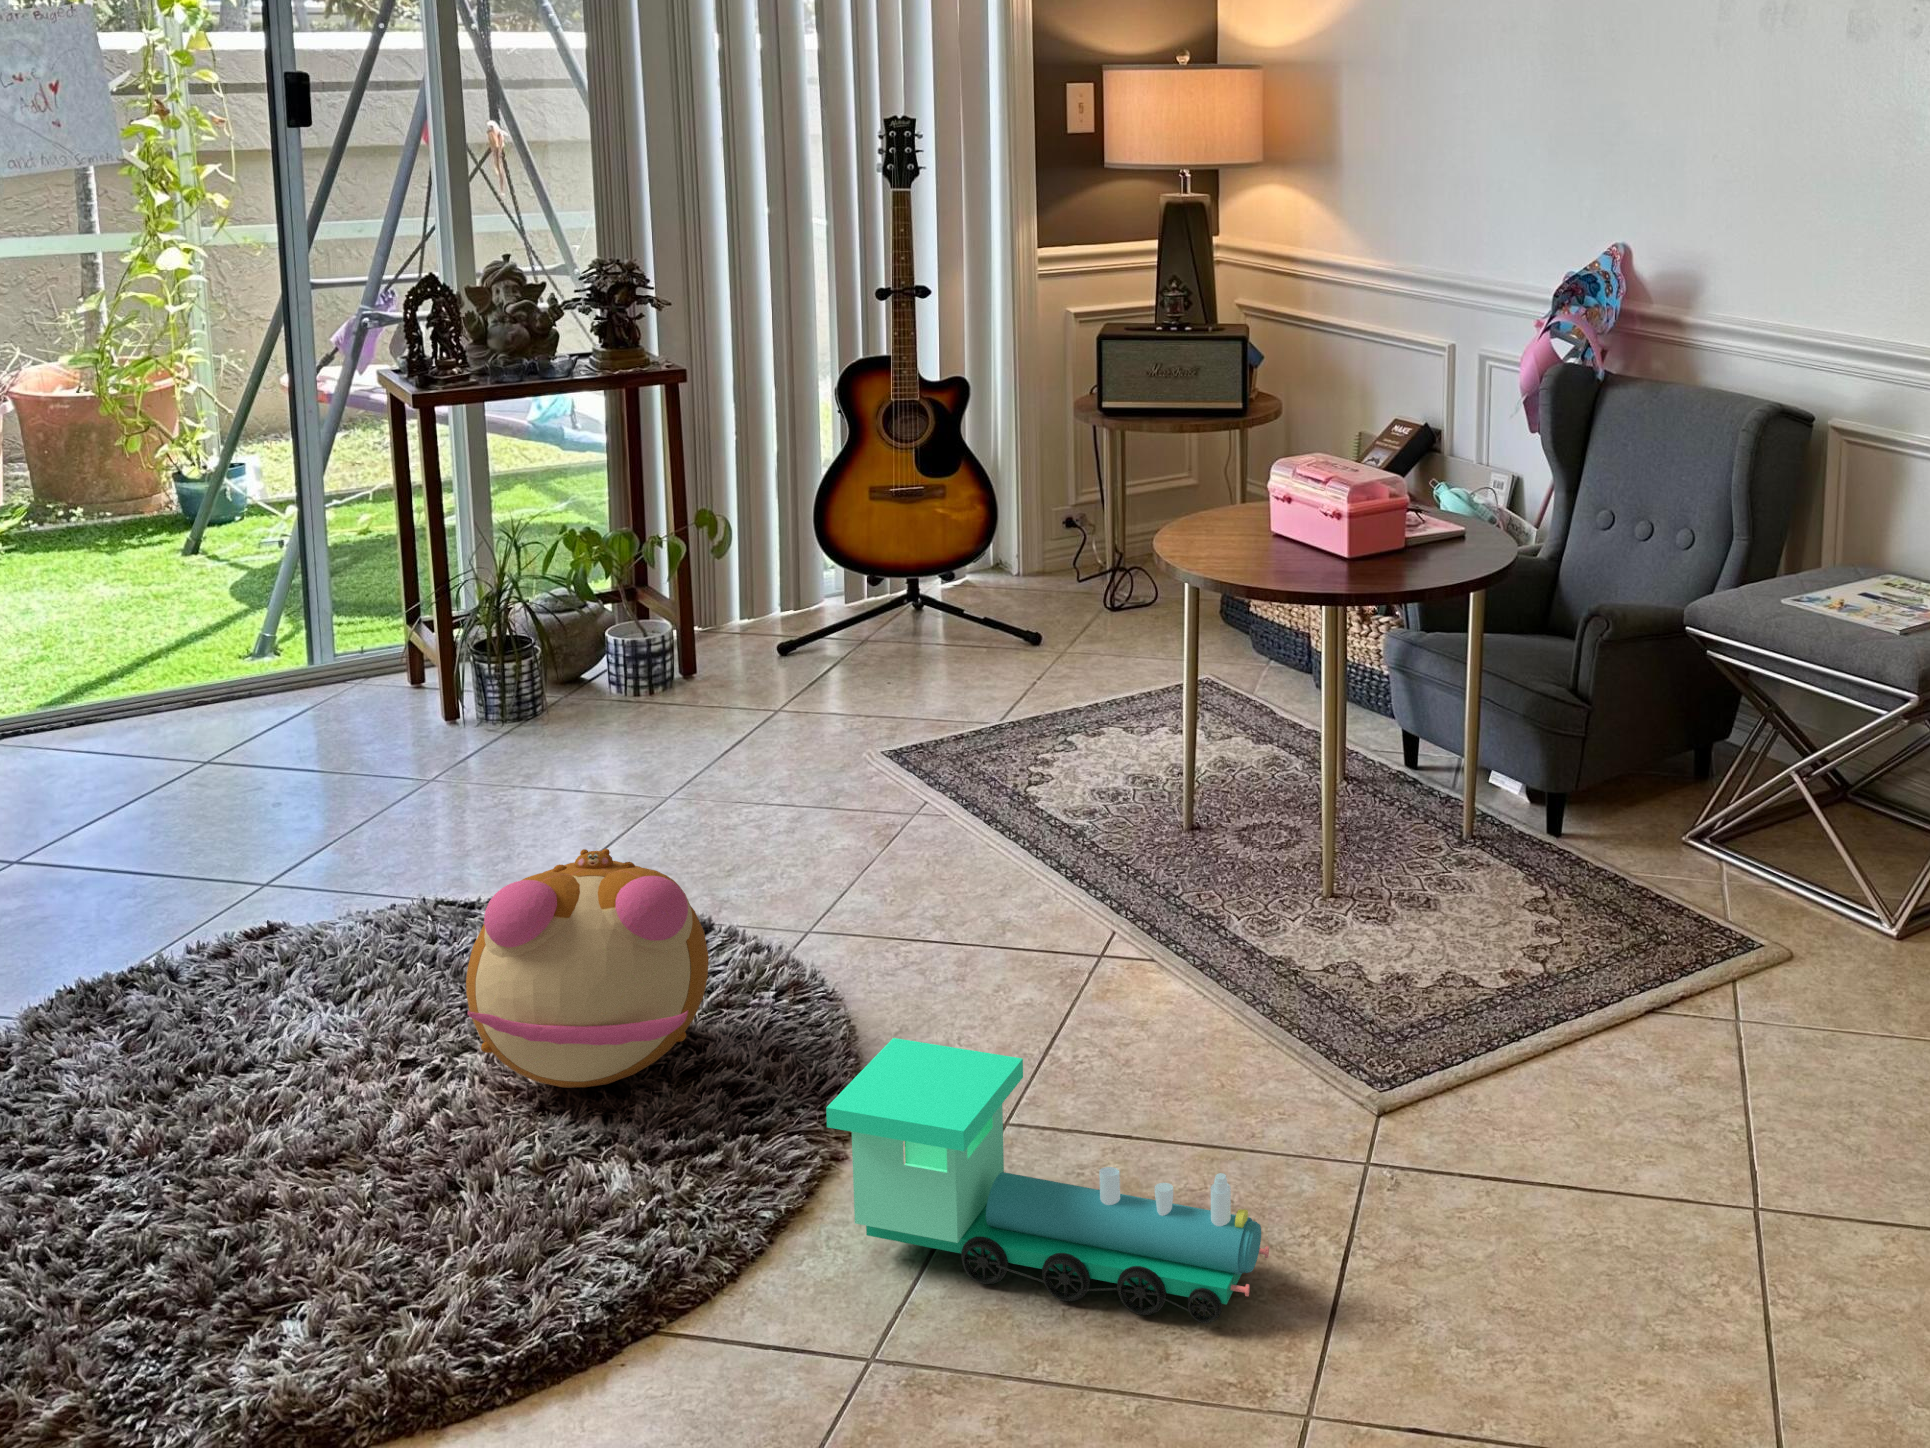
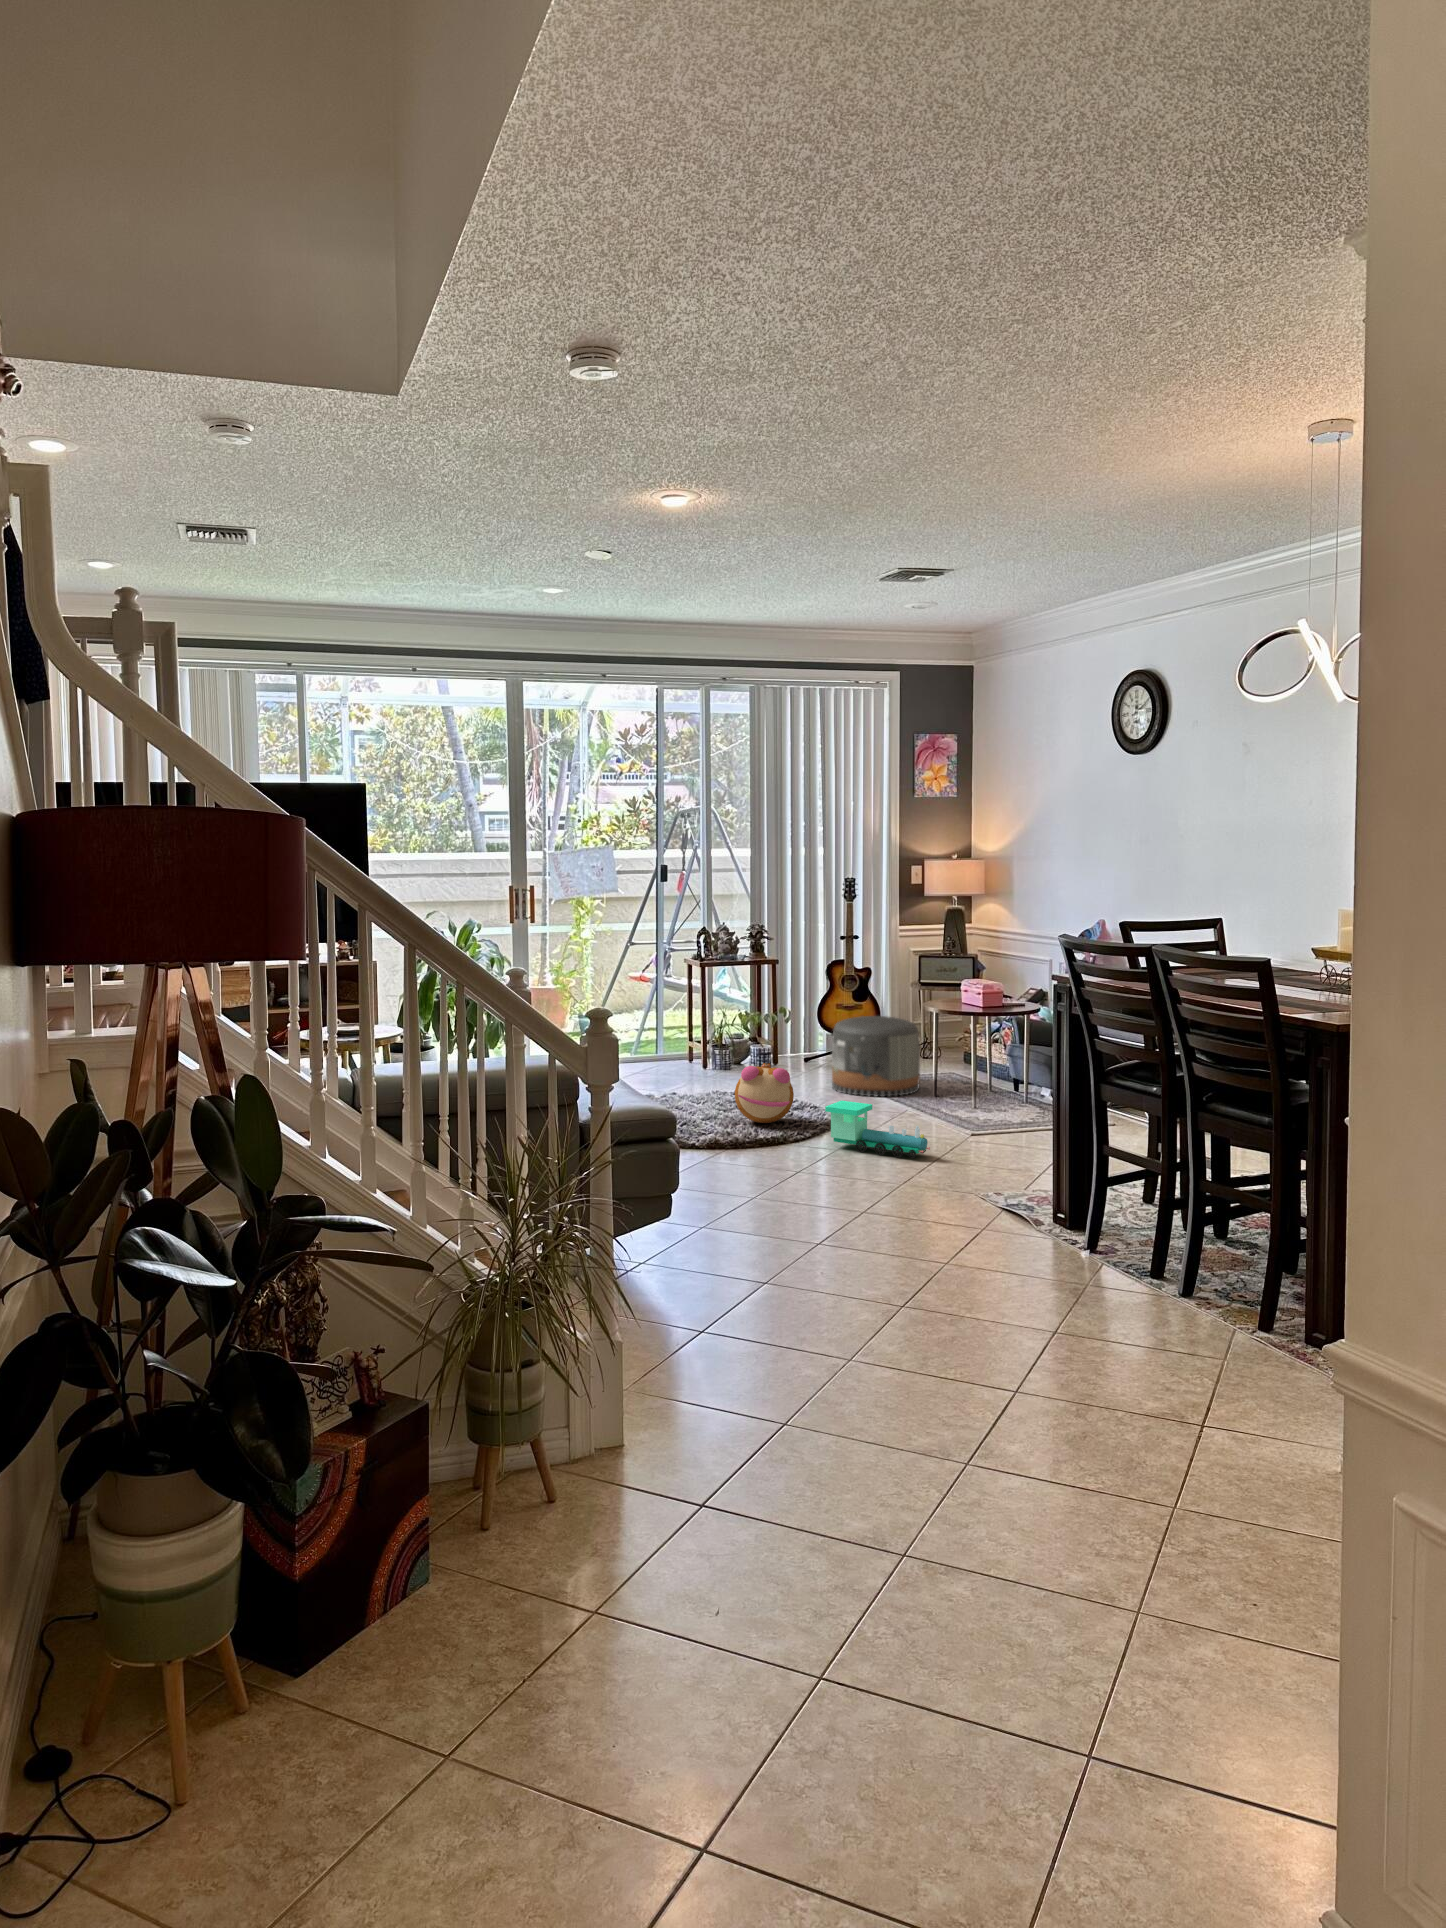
pouf: none [854,555,1133,838] -> present [832,1016,920,1097]

